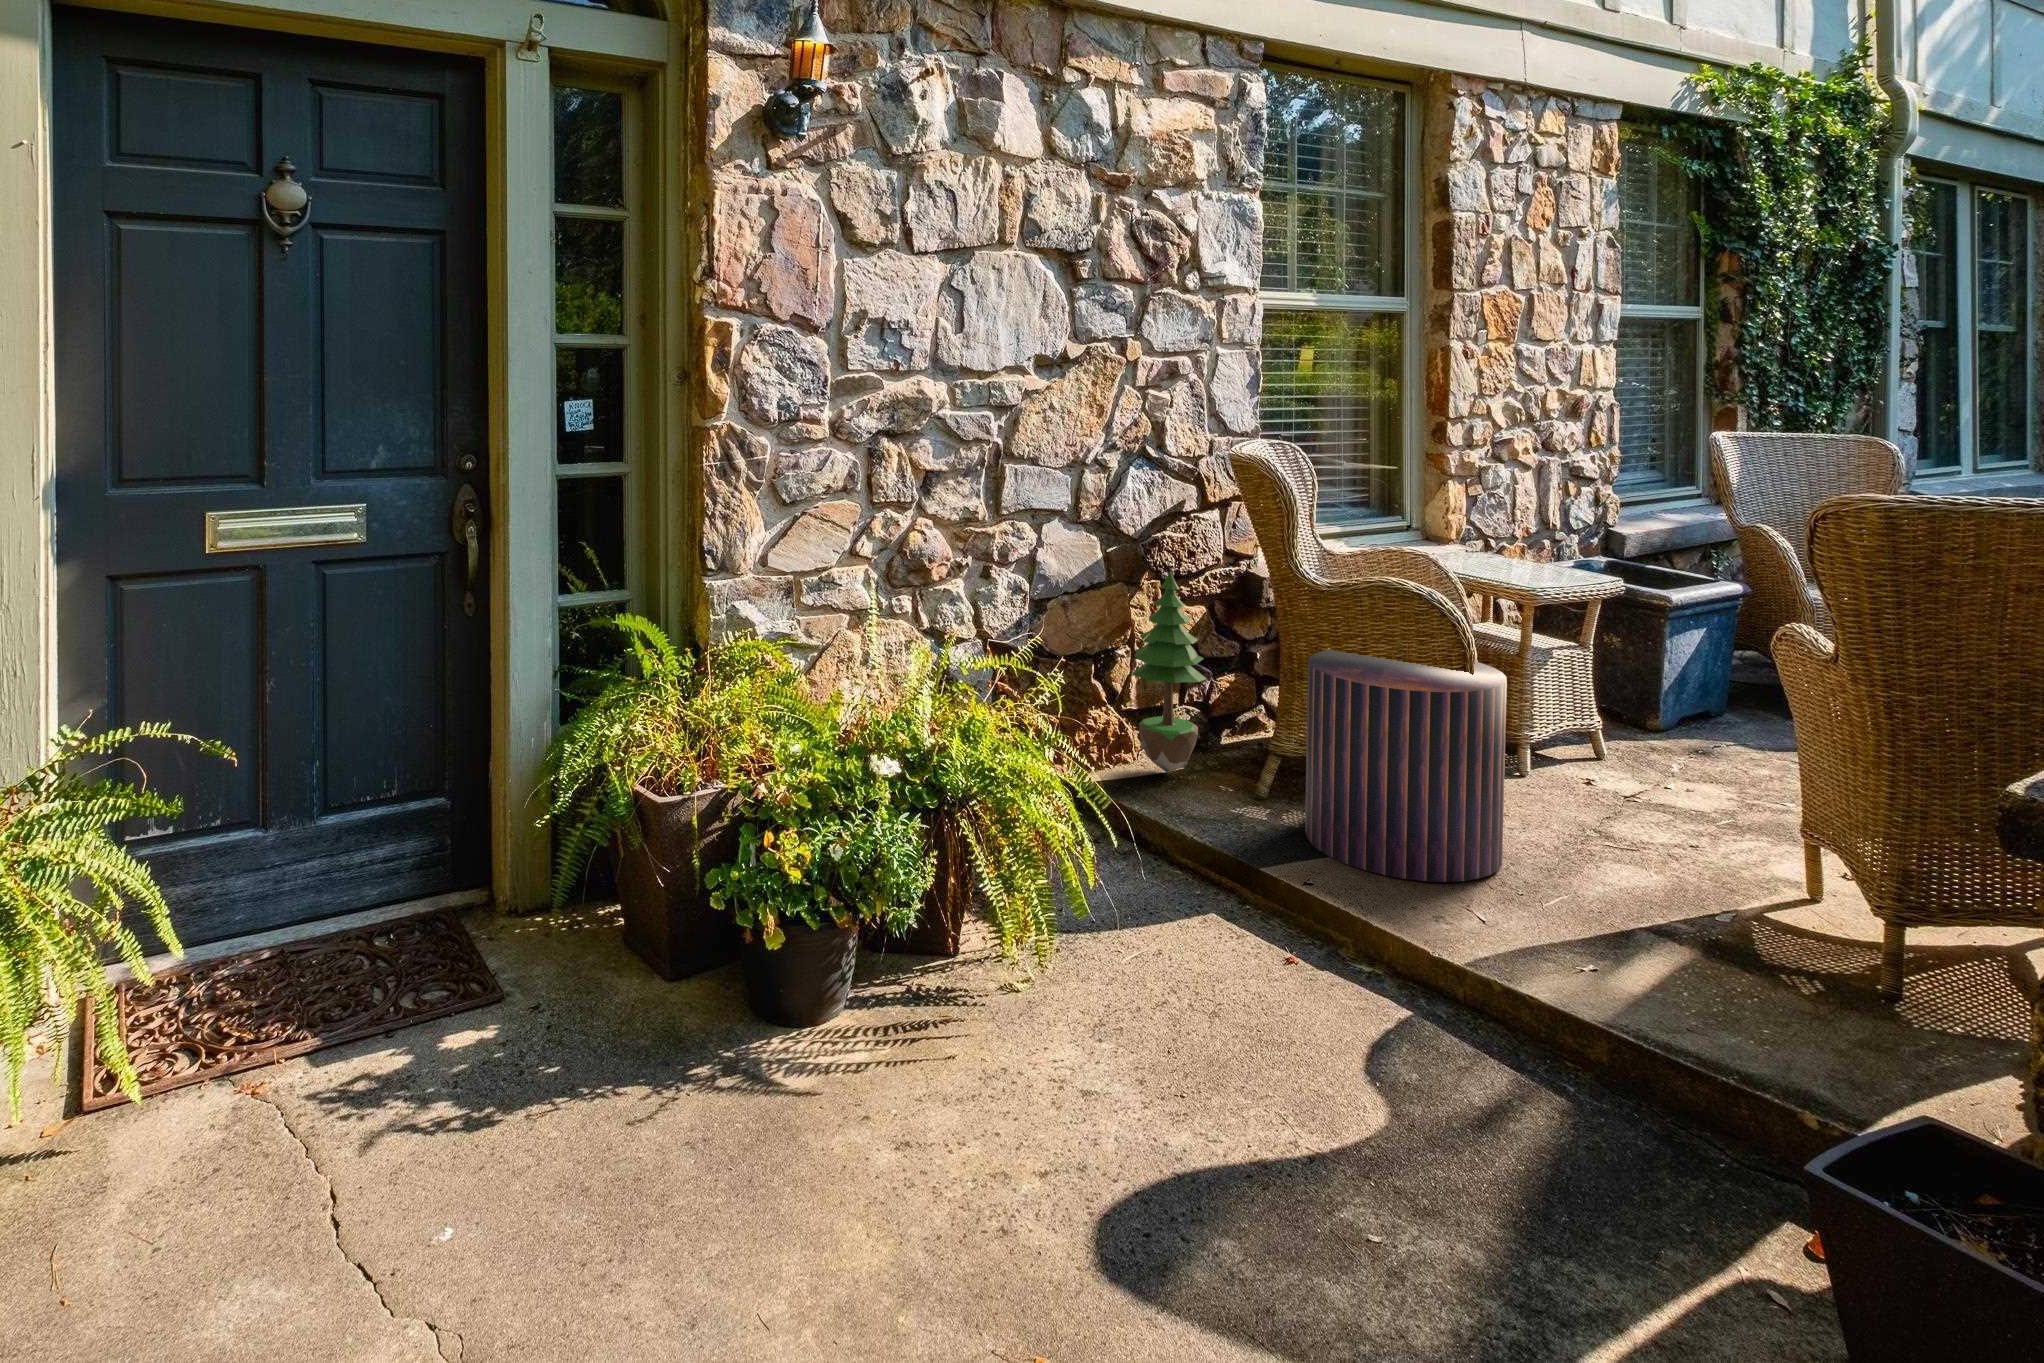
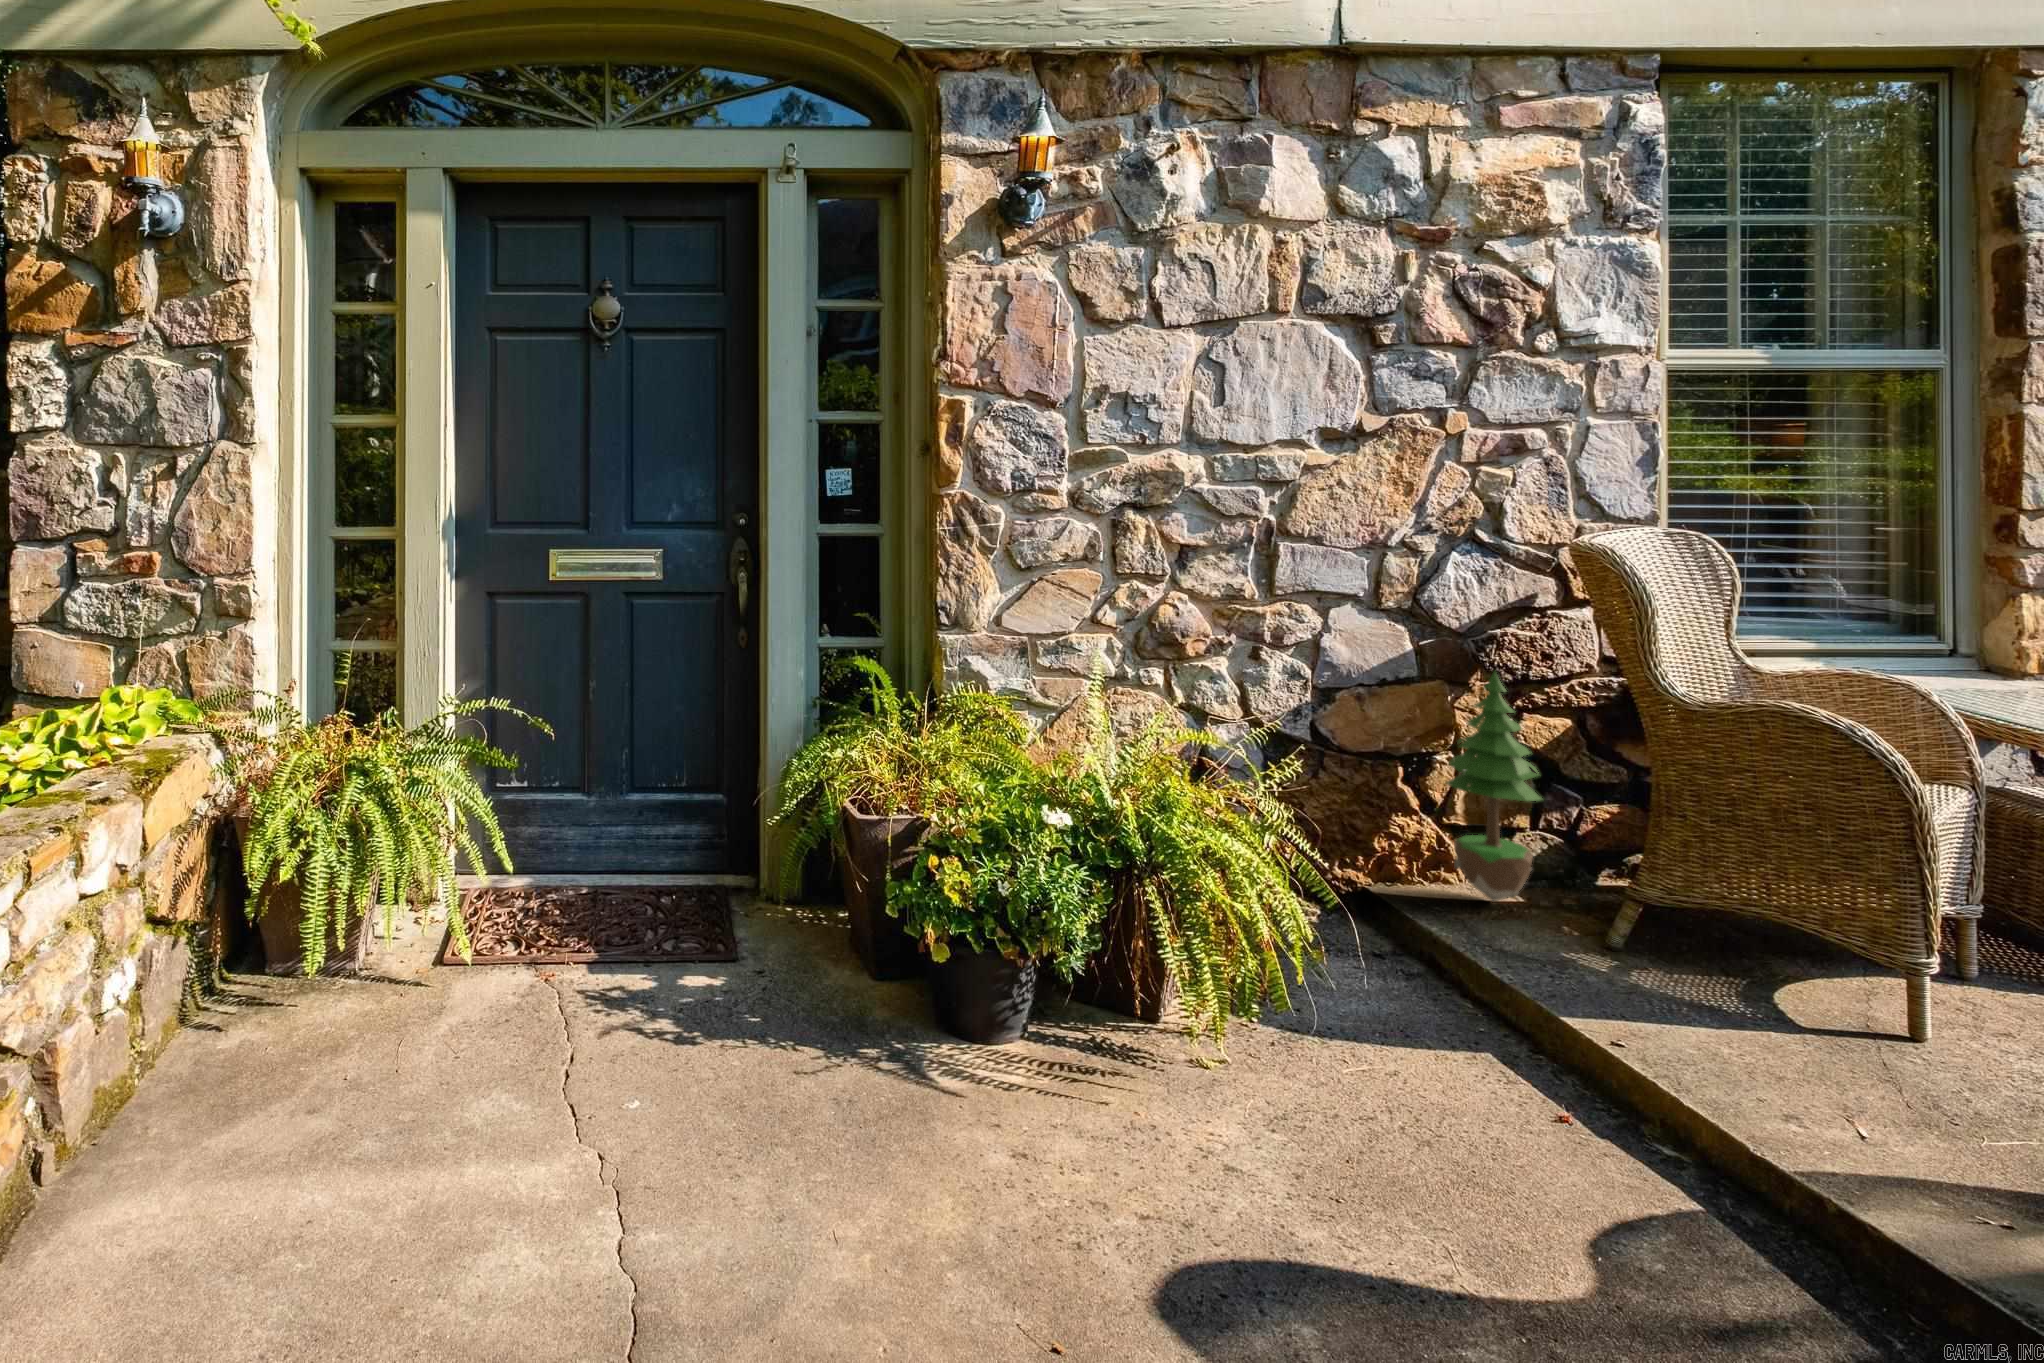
pouf: present [1305,650,1507,882] -> none [1646,784,1951,1098]

